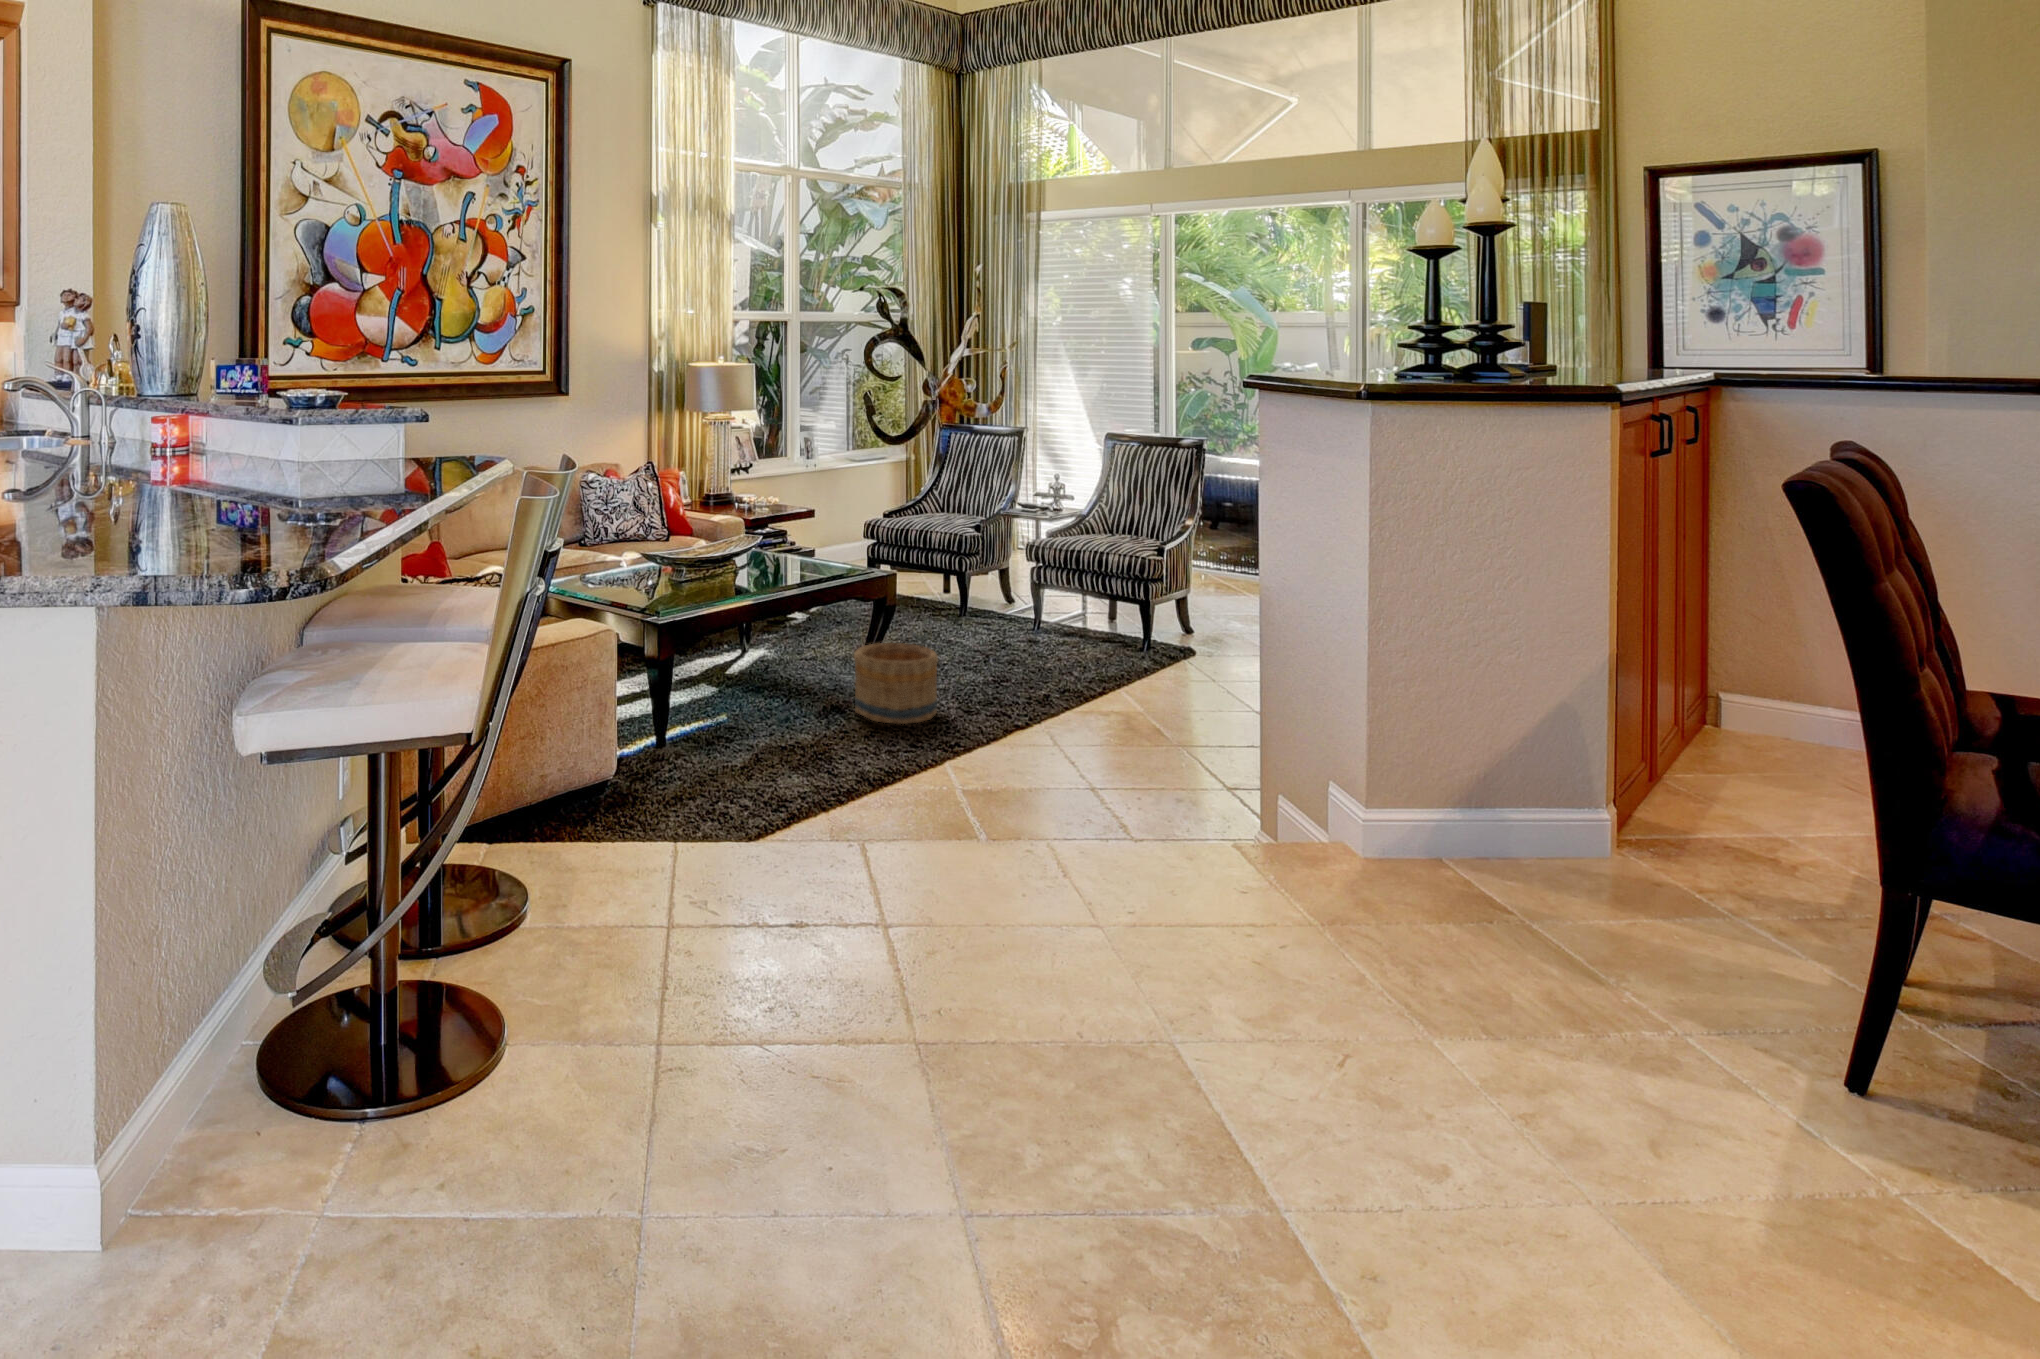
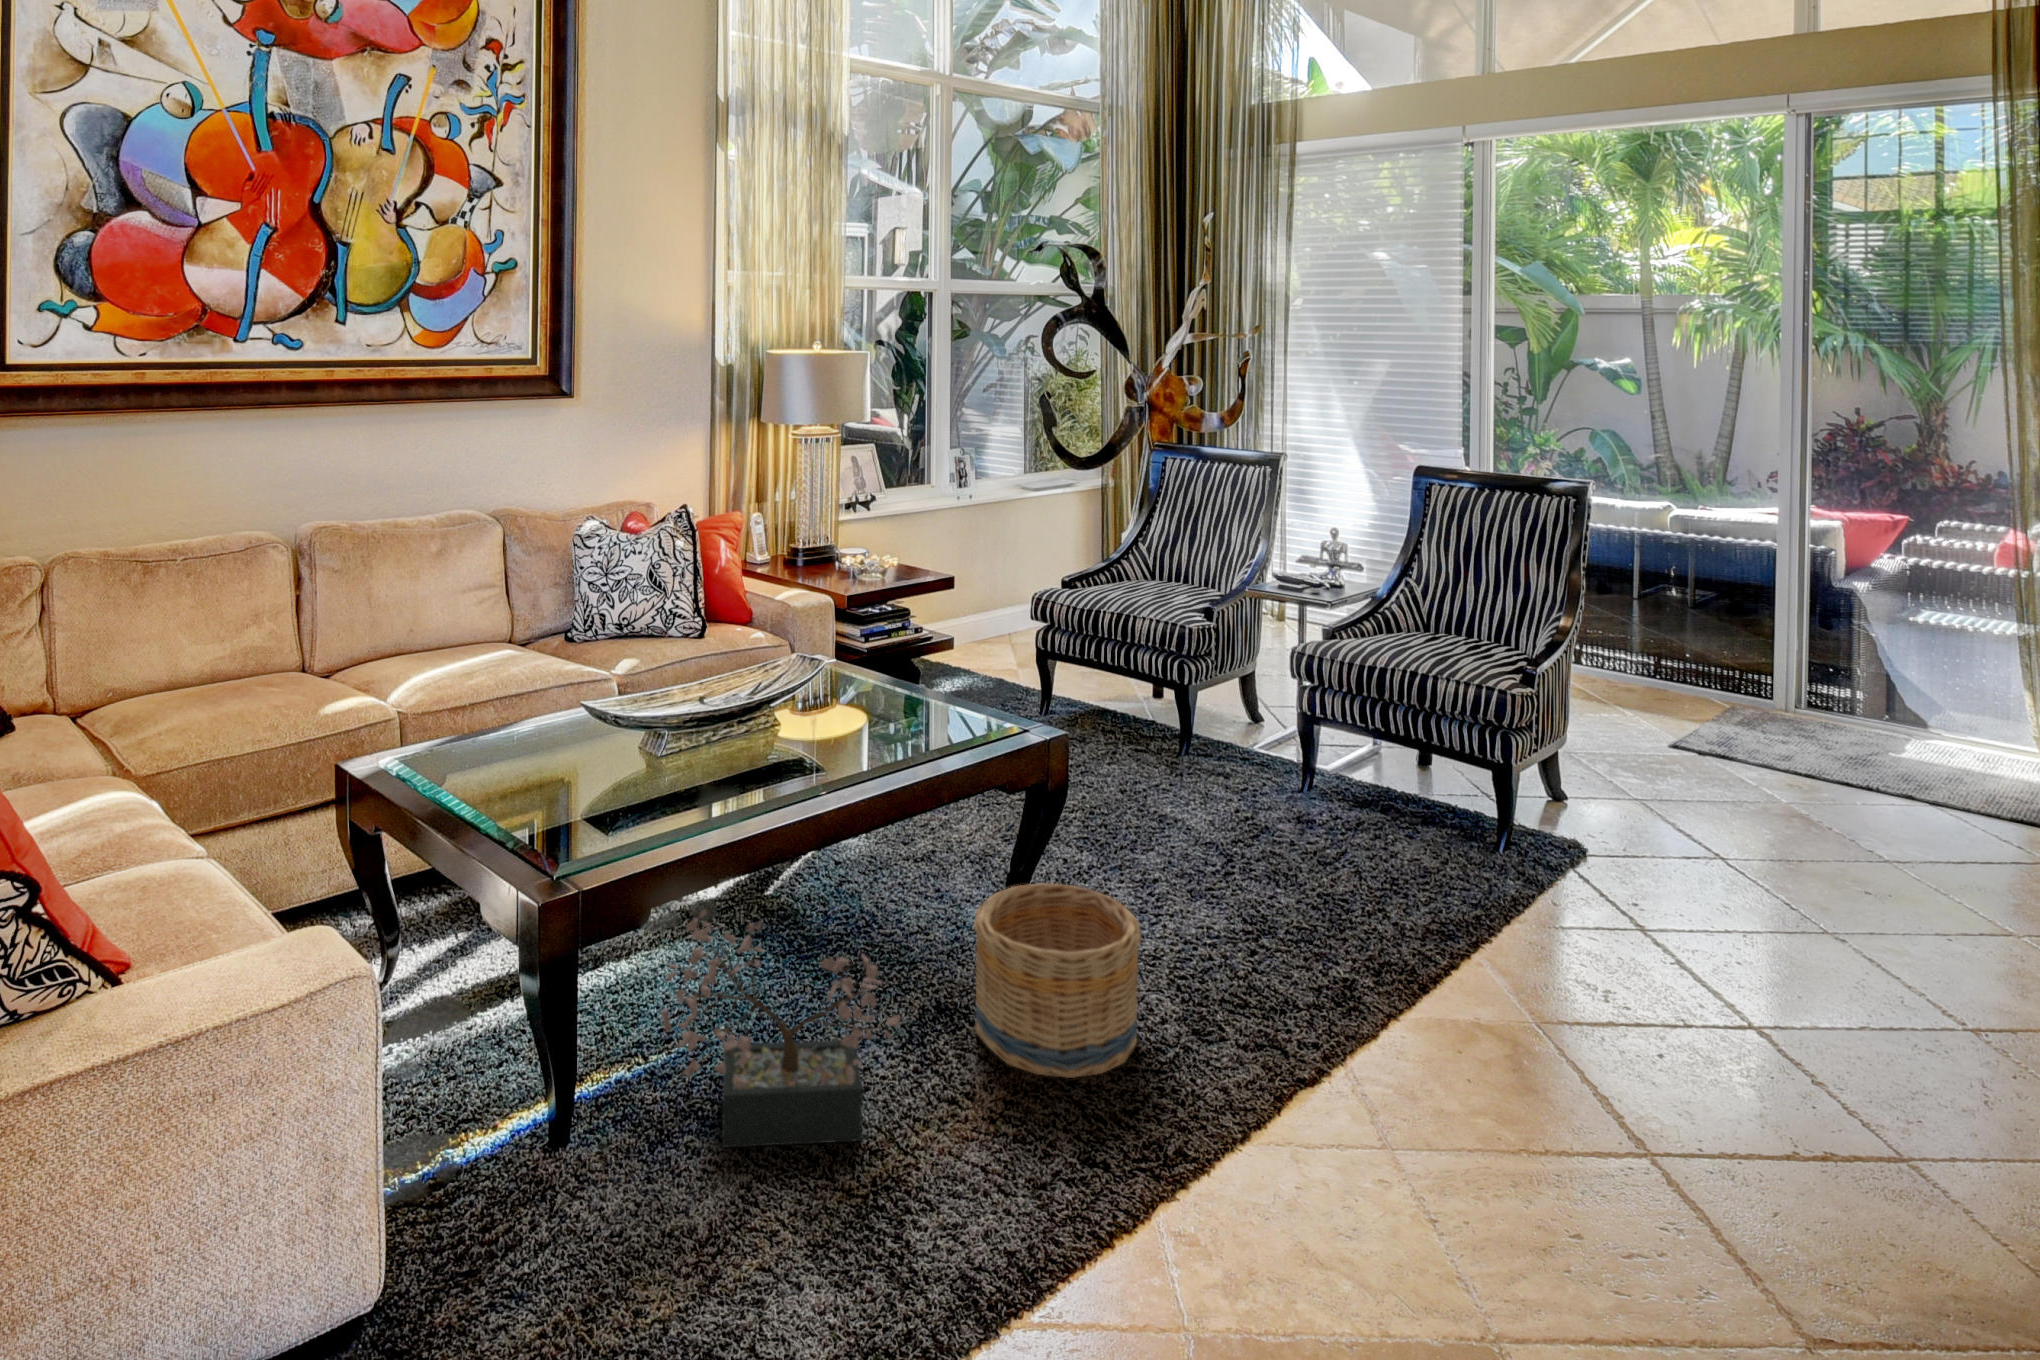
decorative plant: none [708,641,824,745] -> present [661,910,900,1148]

